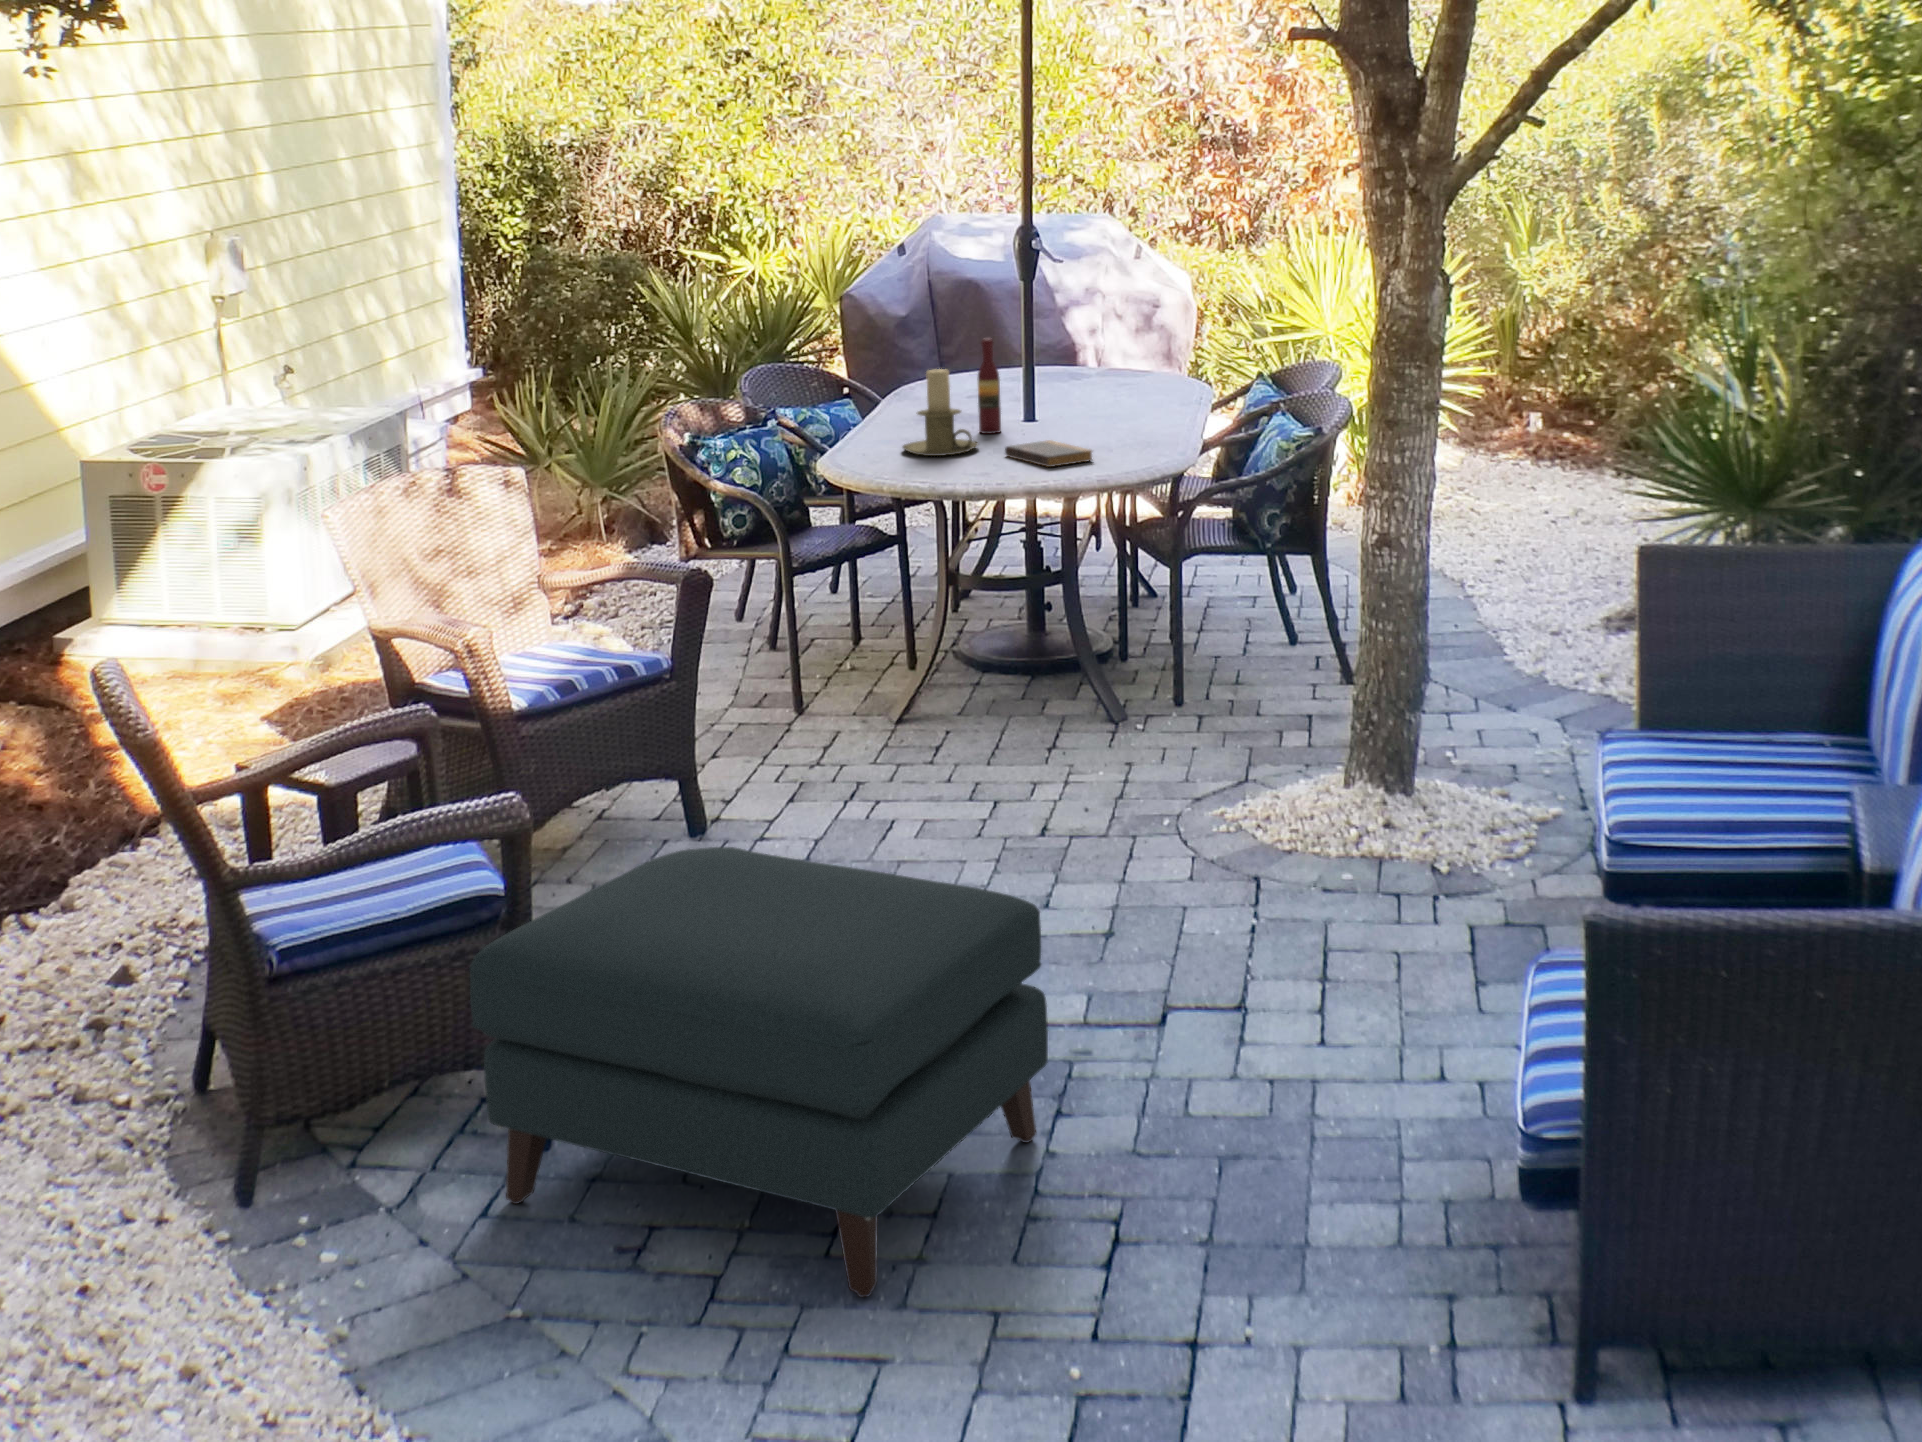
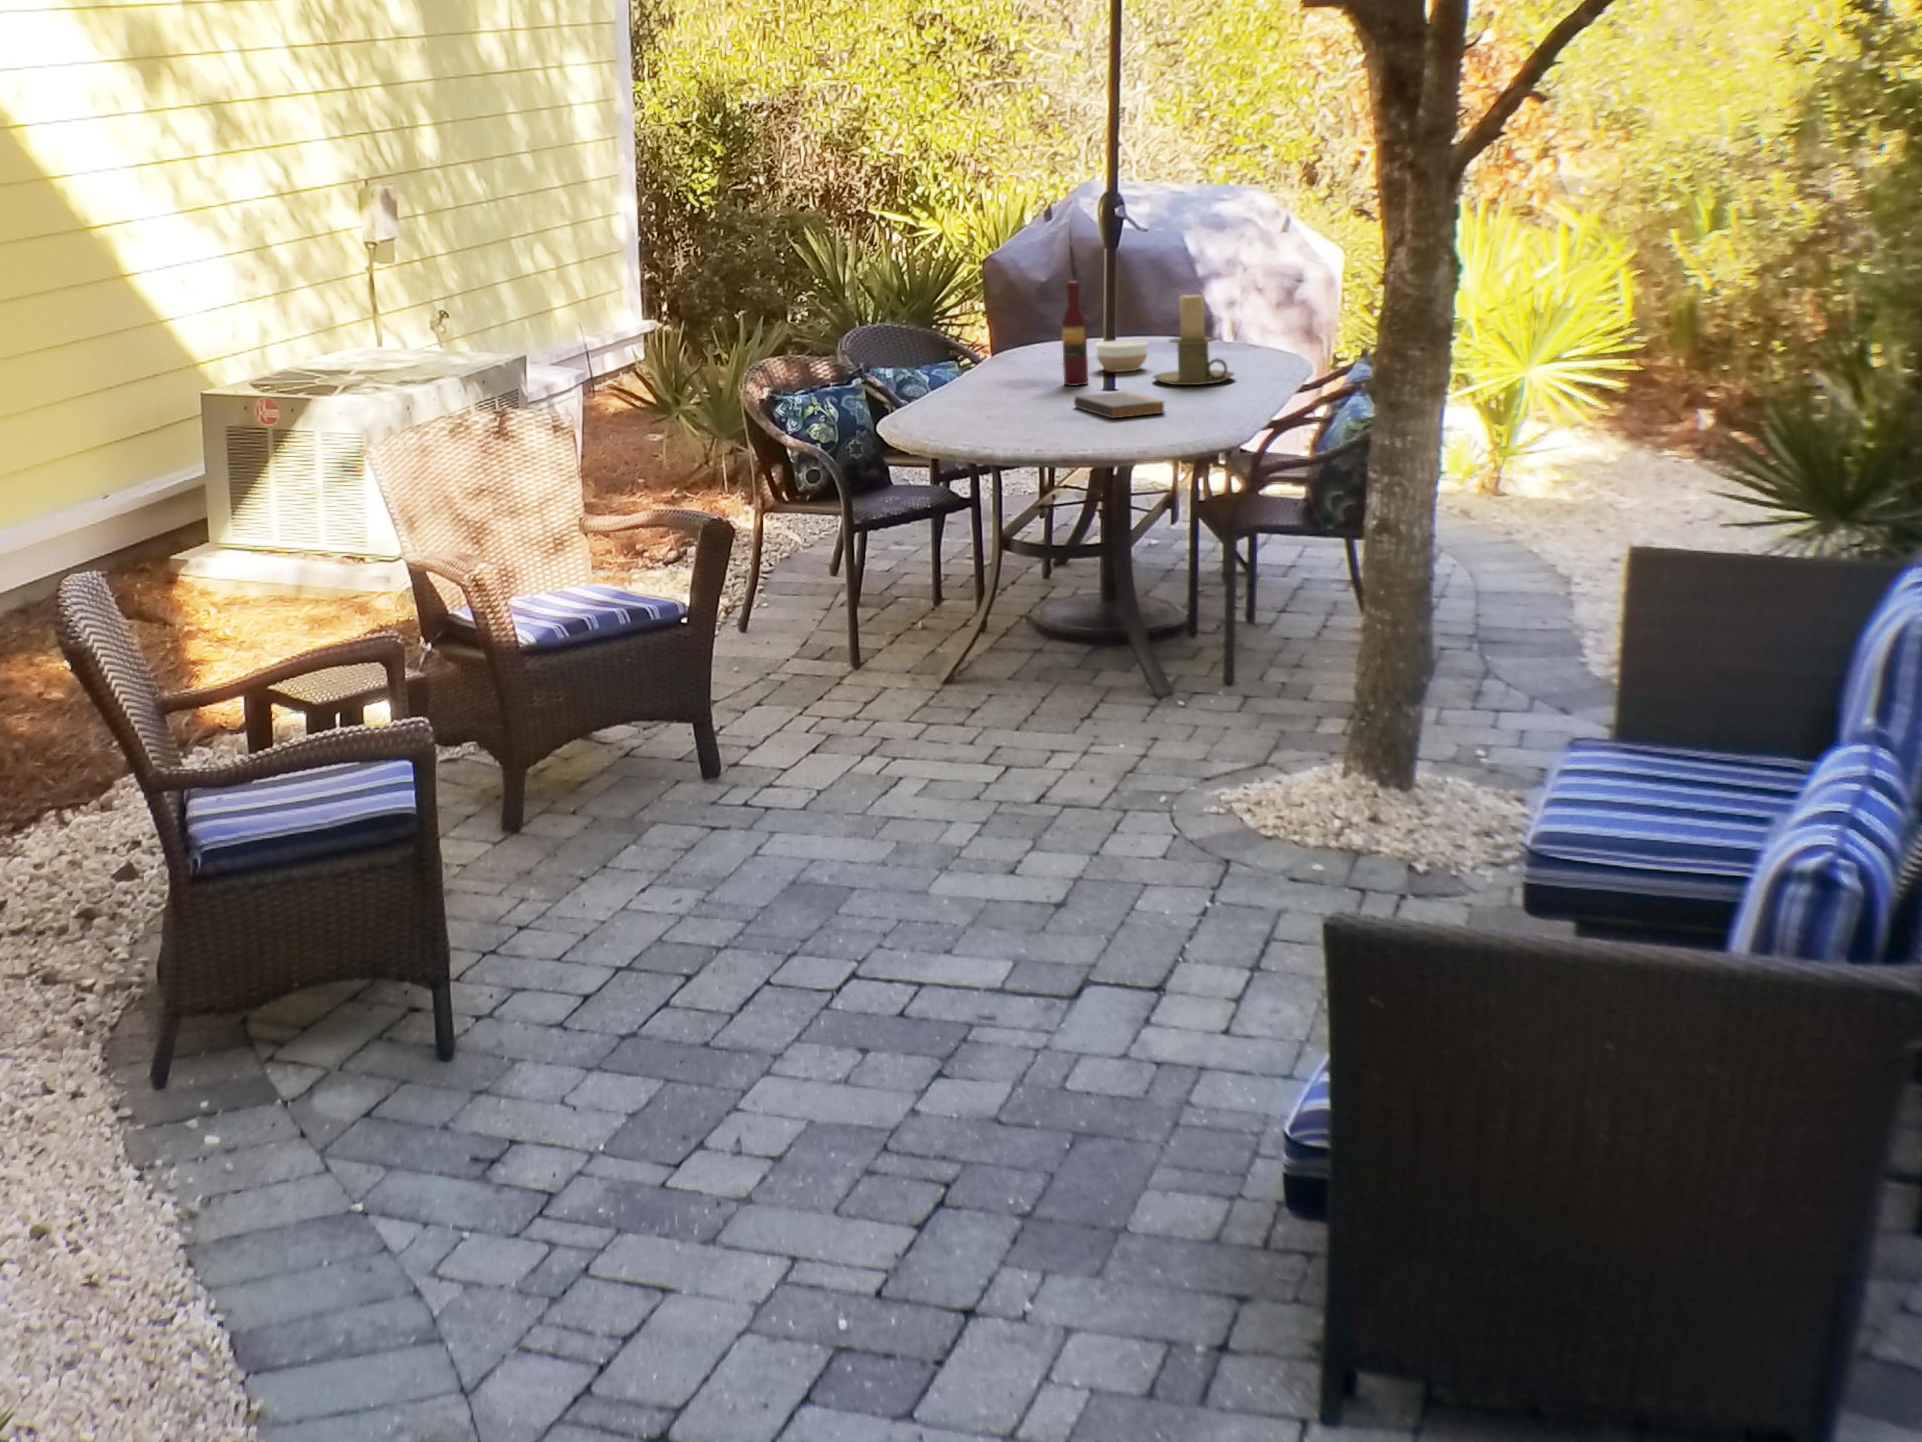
candle holder: present [903,369,978,456] -> present [1154,295,1234,385]
bowl: none [998,389,1046,419] -> present [1096,340,1148,372]
ottoman: present [469,847,1048,1297] -> none [332,777,918,1227]

